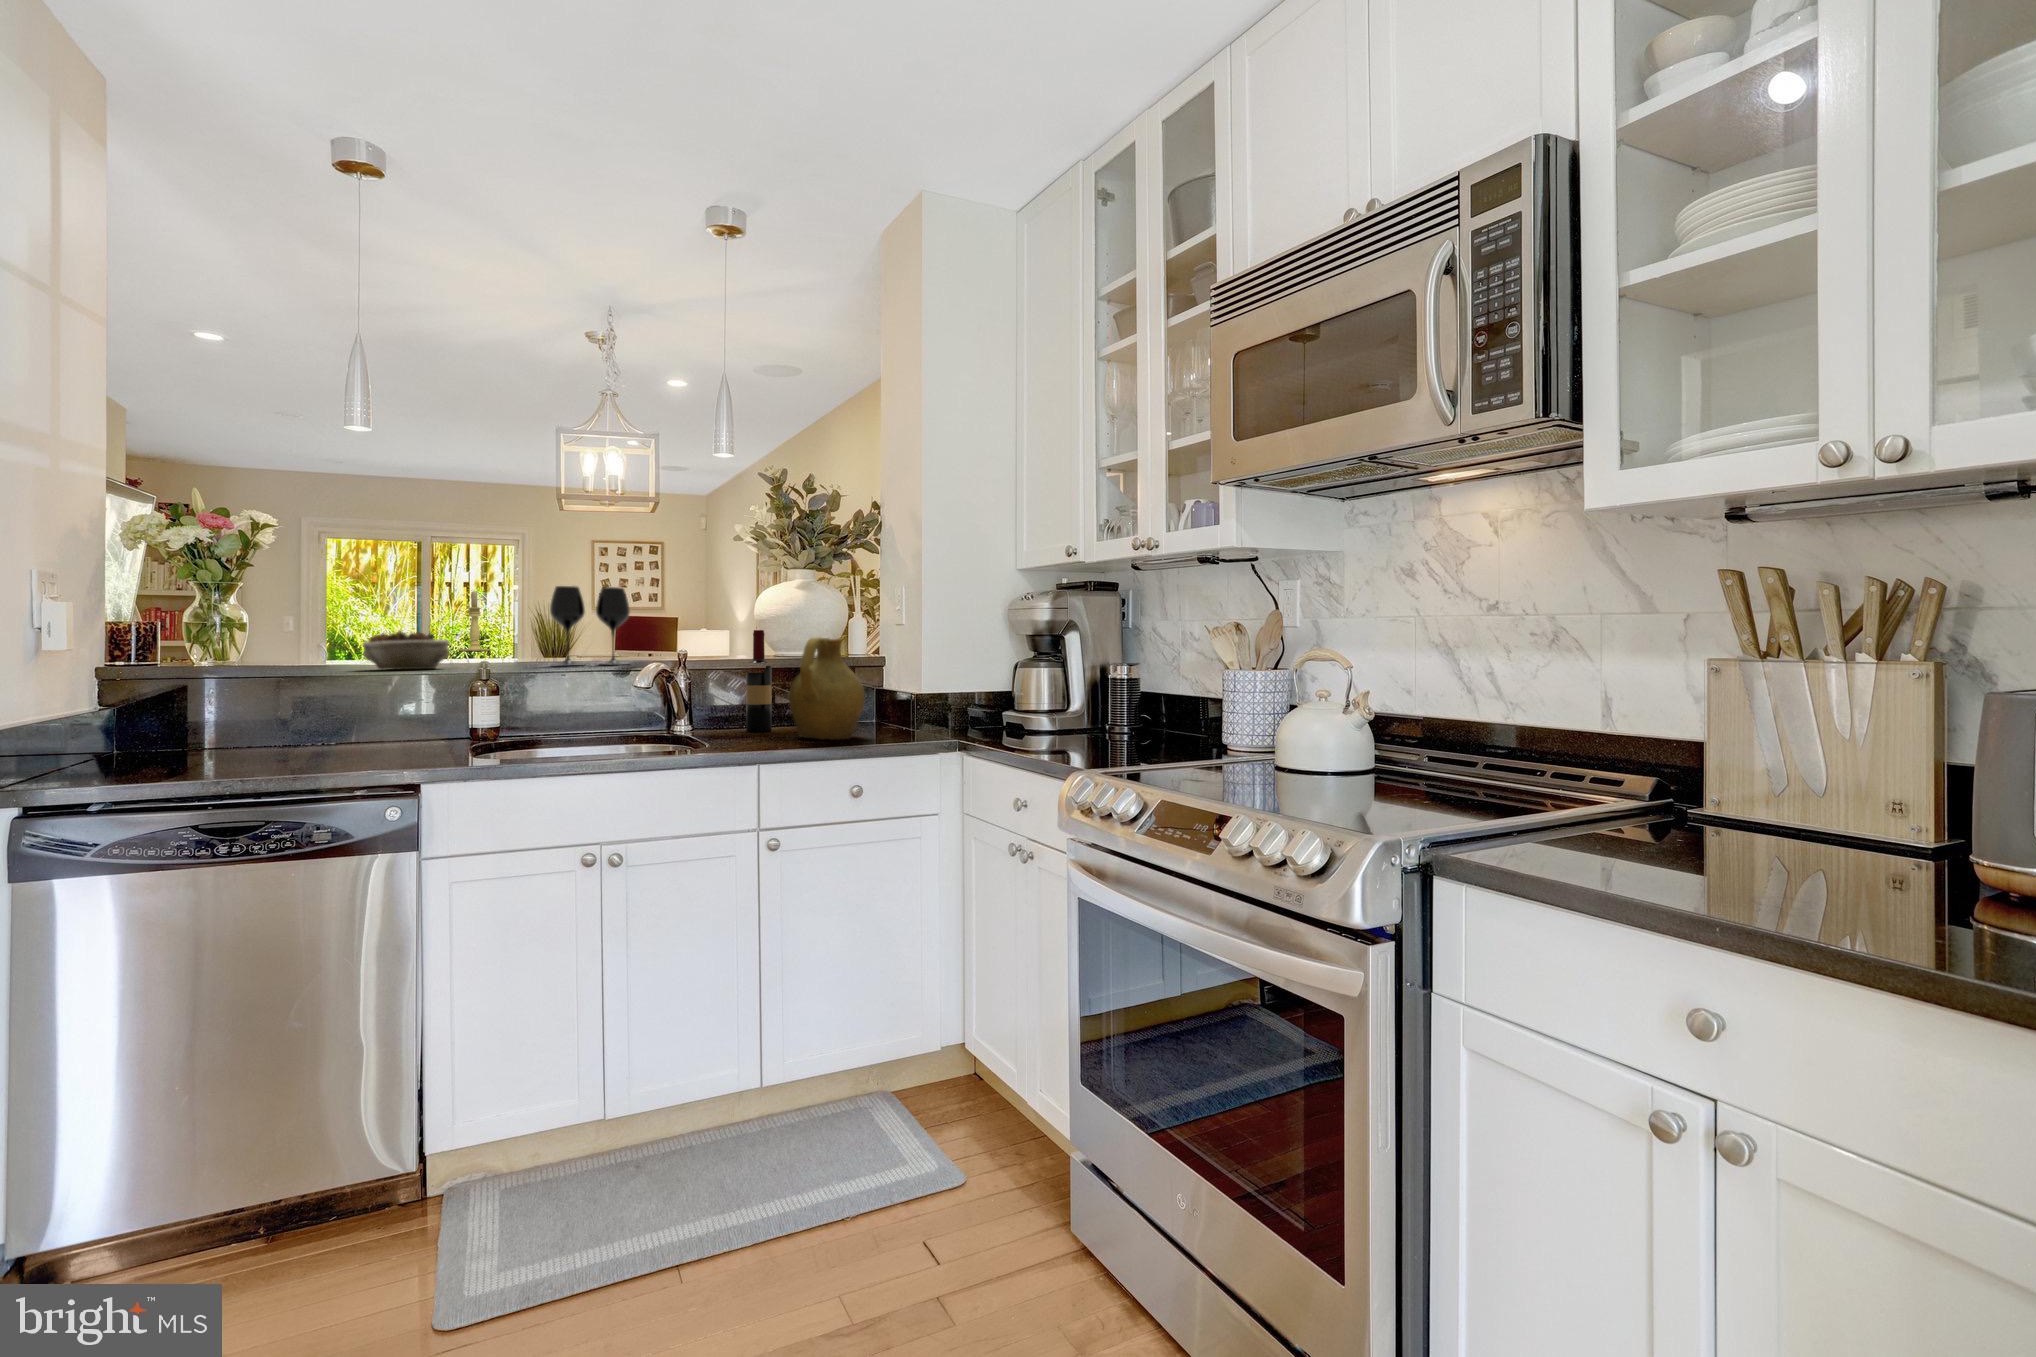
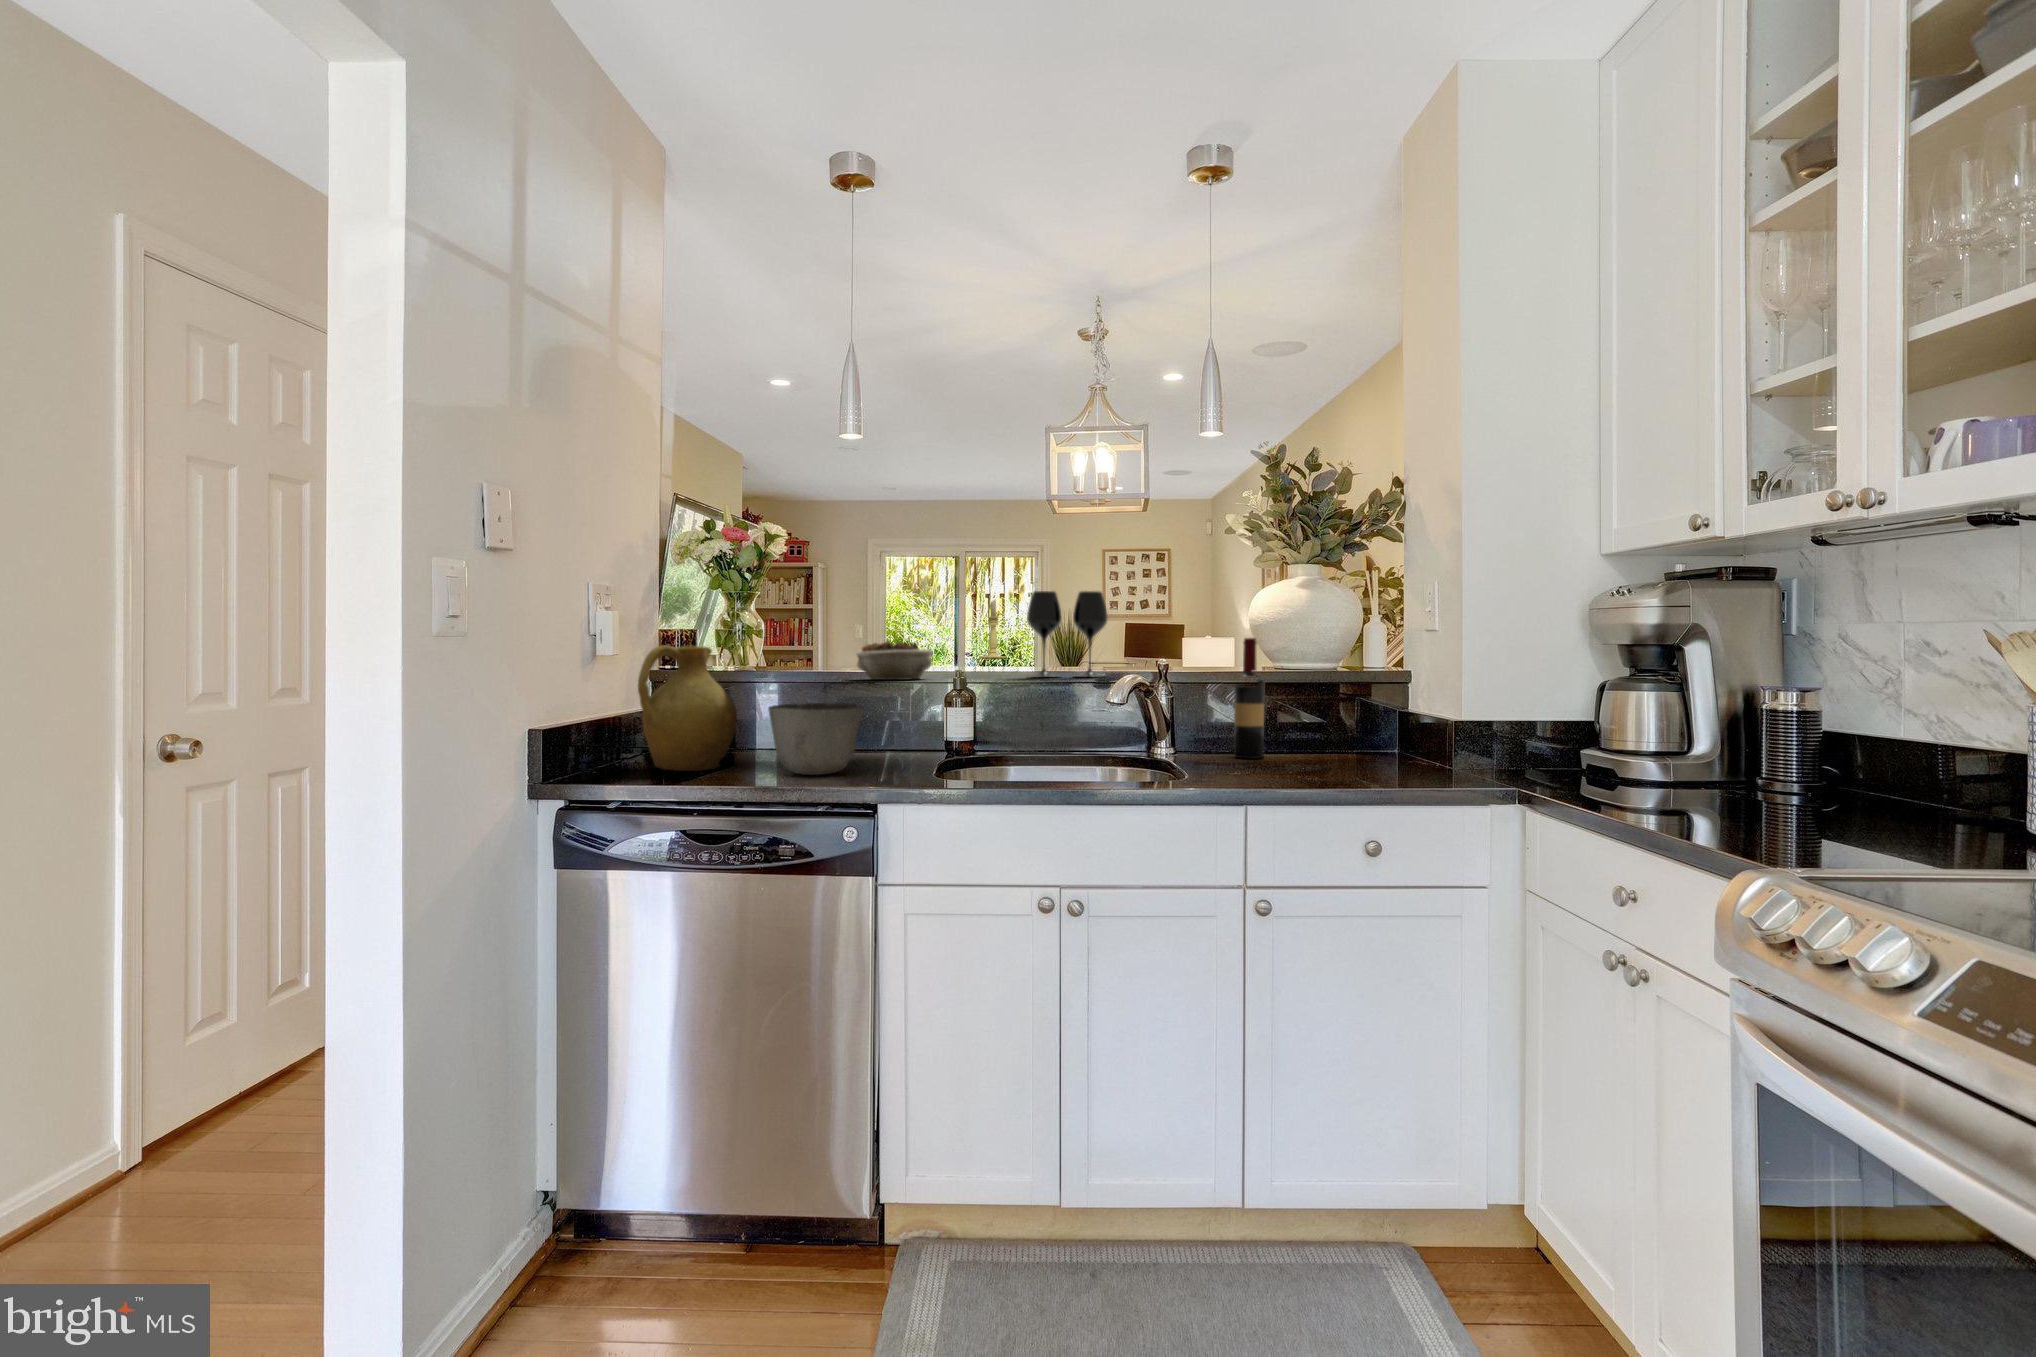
pitcher: present [789,638,865,740] -> present [638,645,737,771]
ceramic bowl: none [276,693,389,763] -> present [768,703,864,775]

